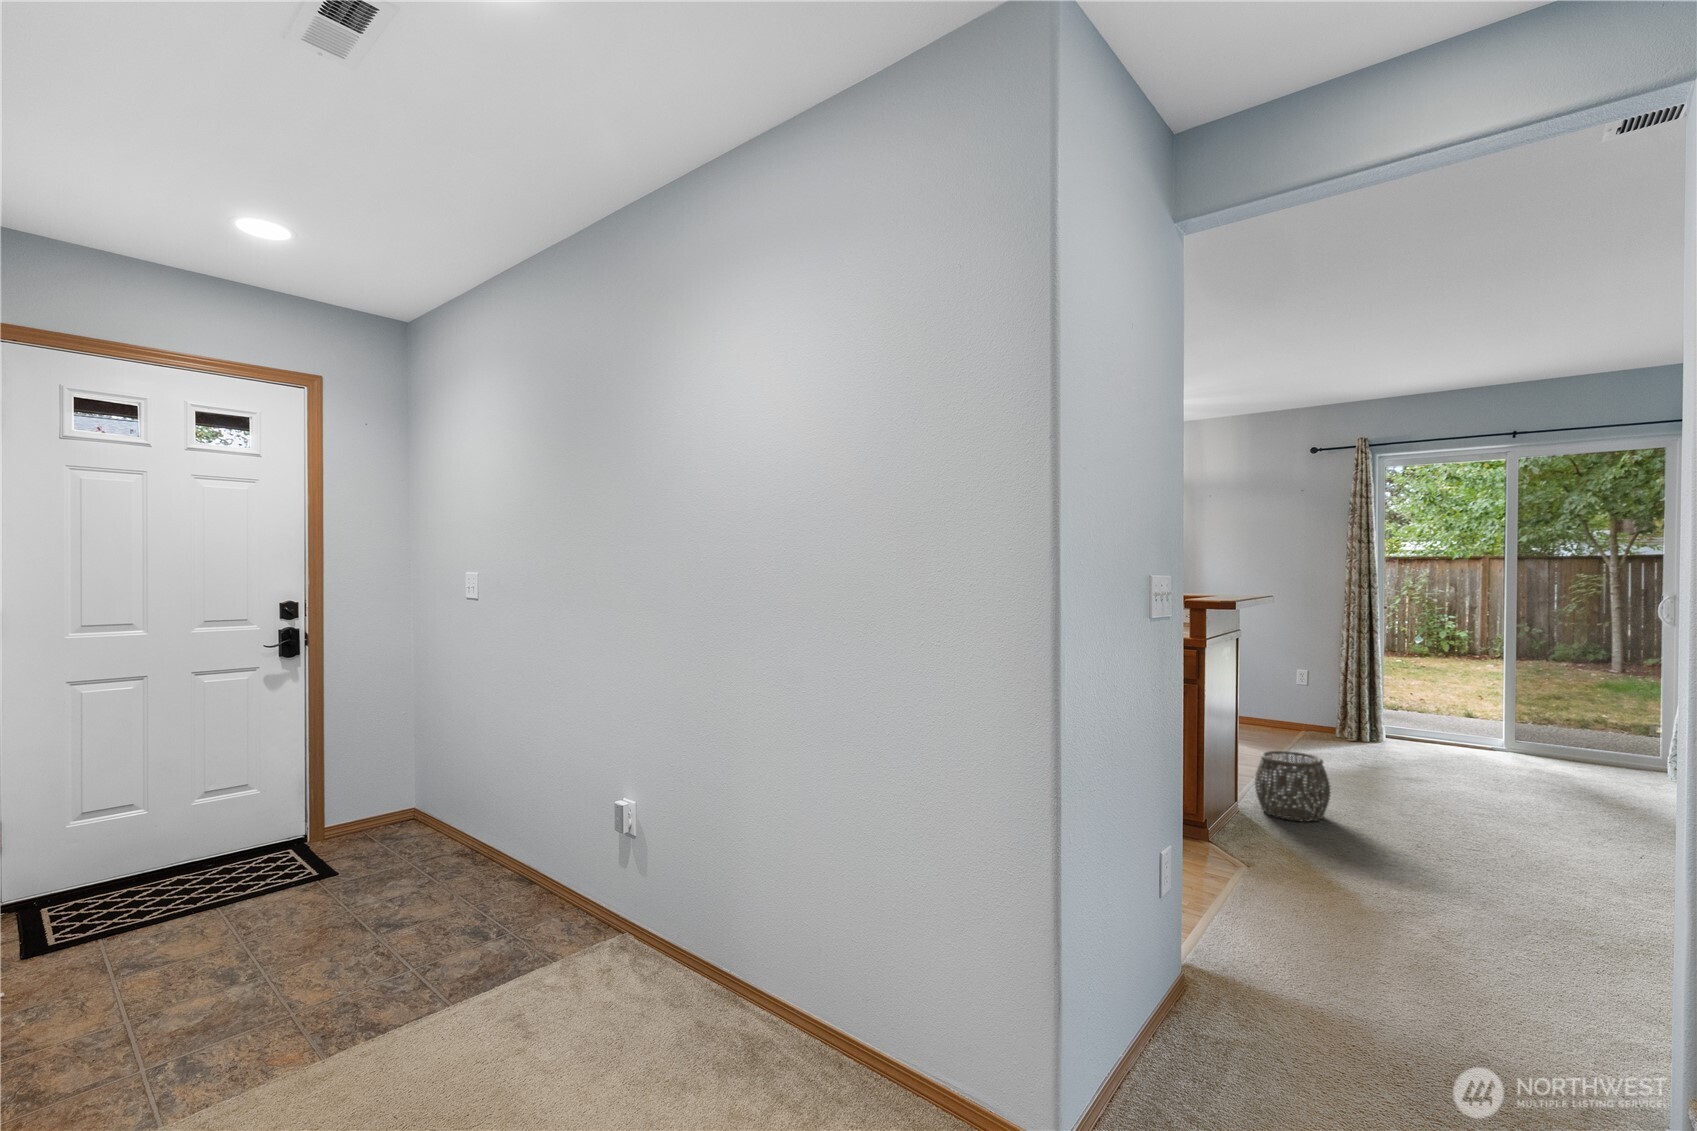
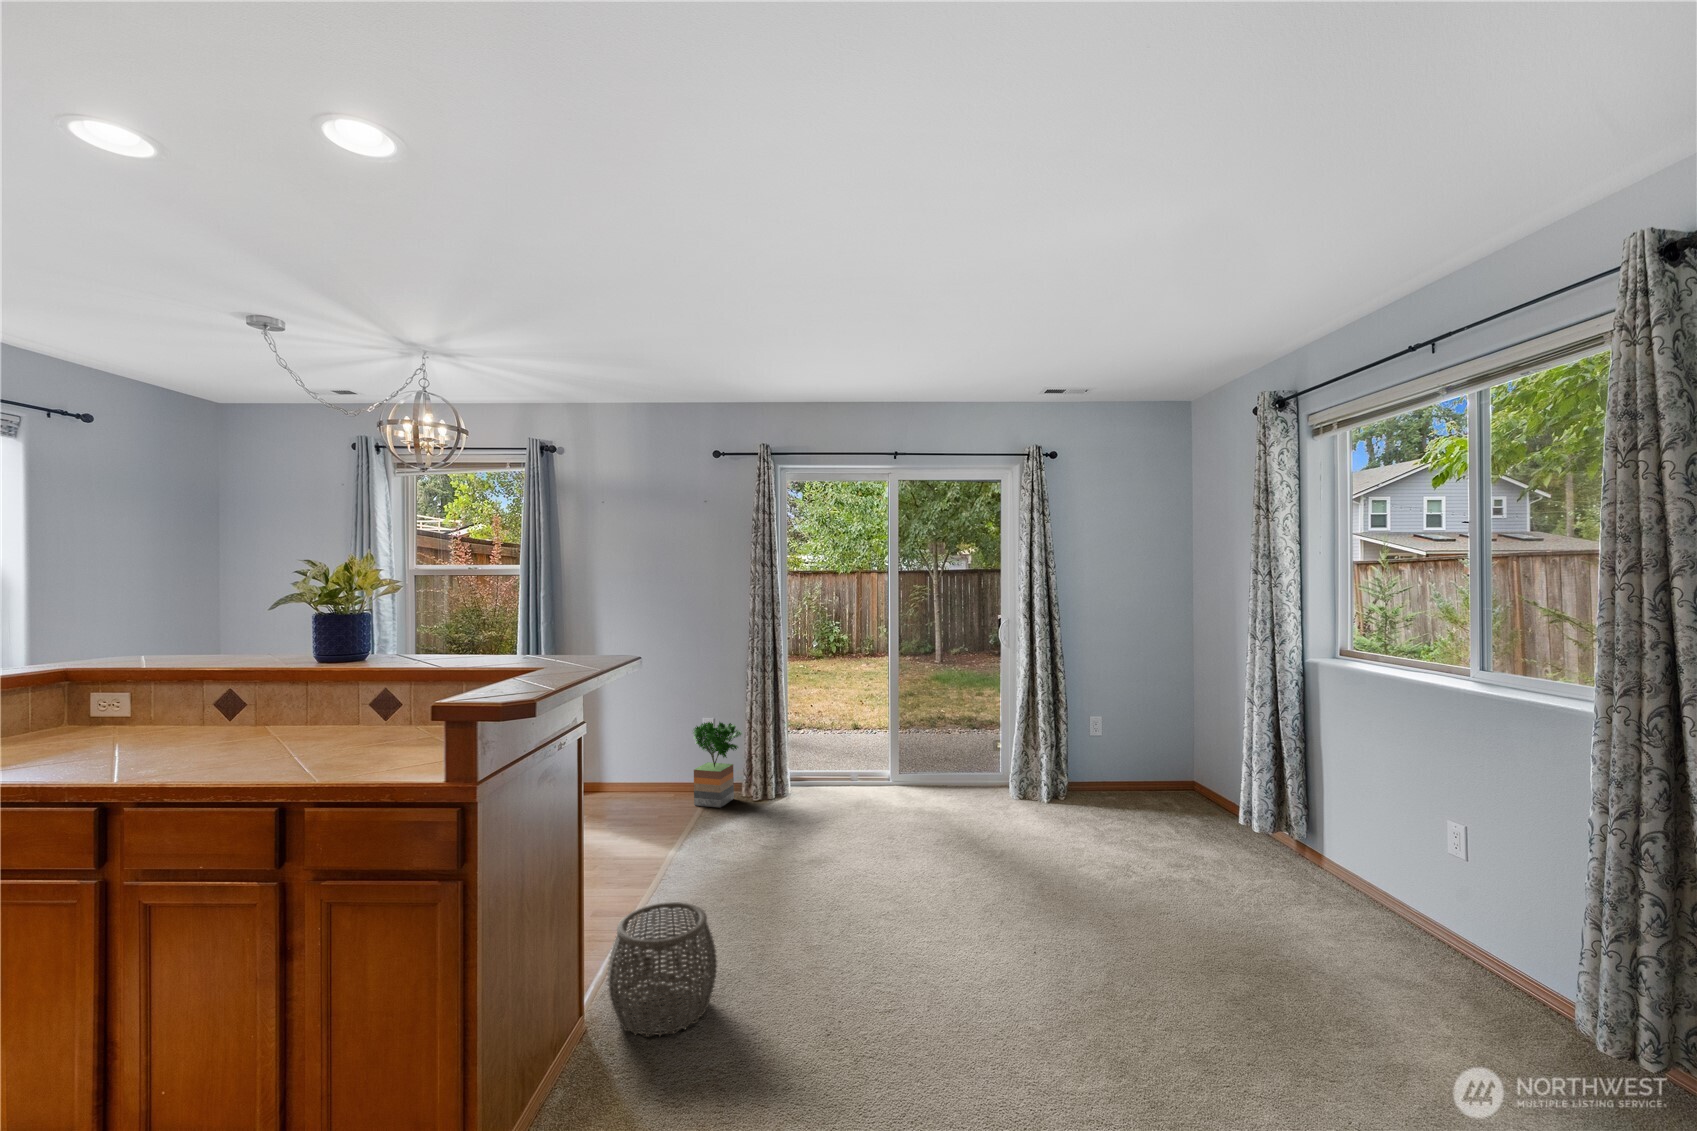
potted tree: none [1289,670,1338,740] -> present [693,722,742,808]

